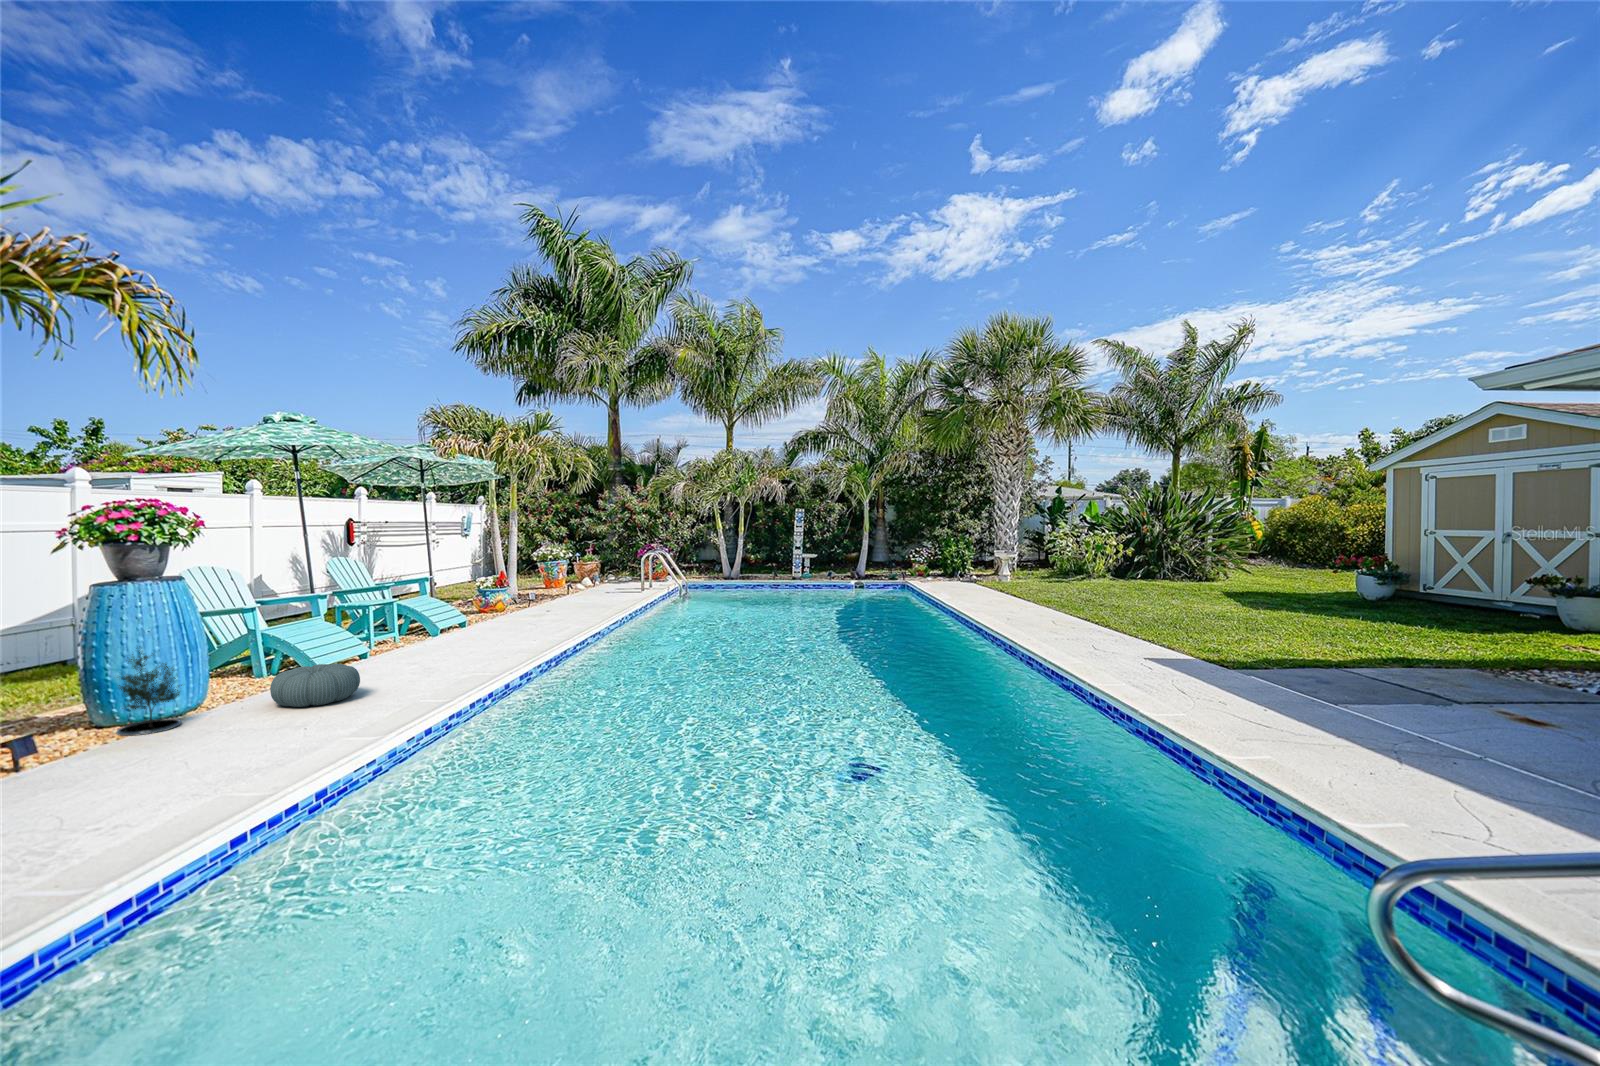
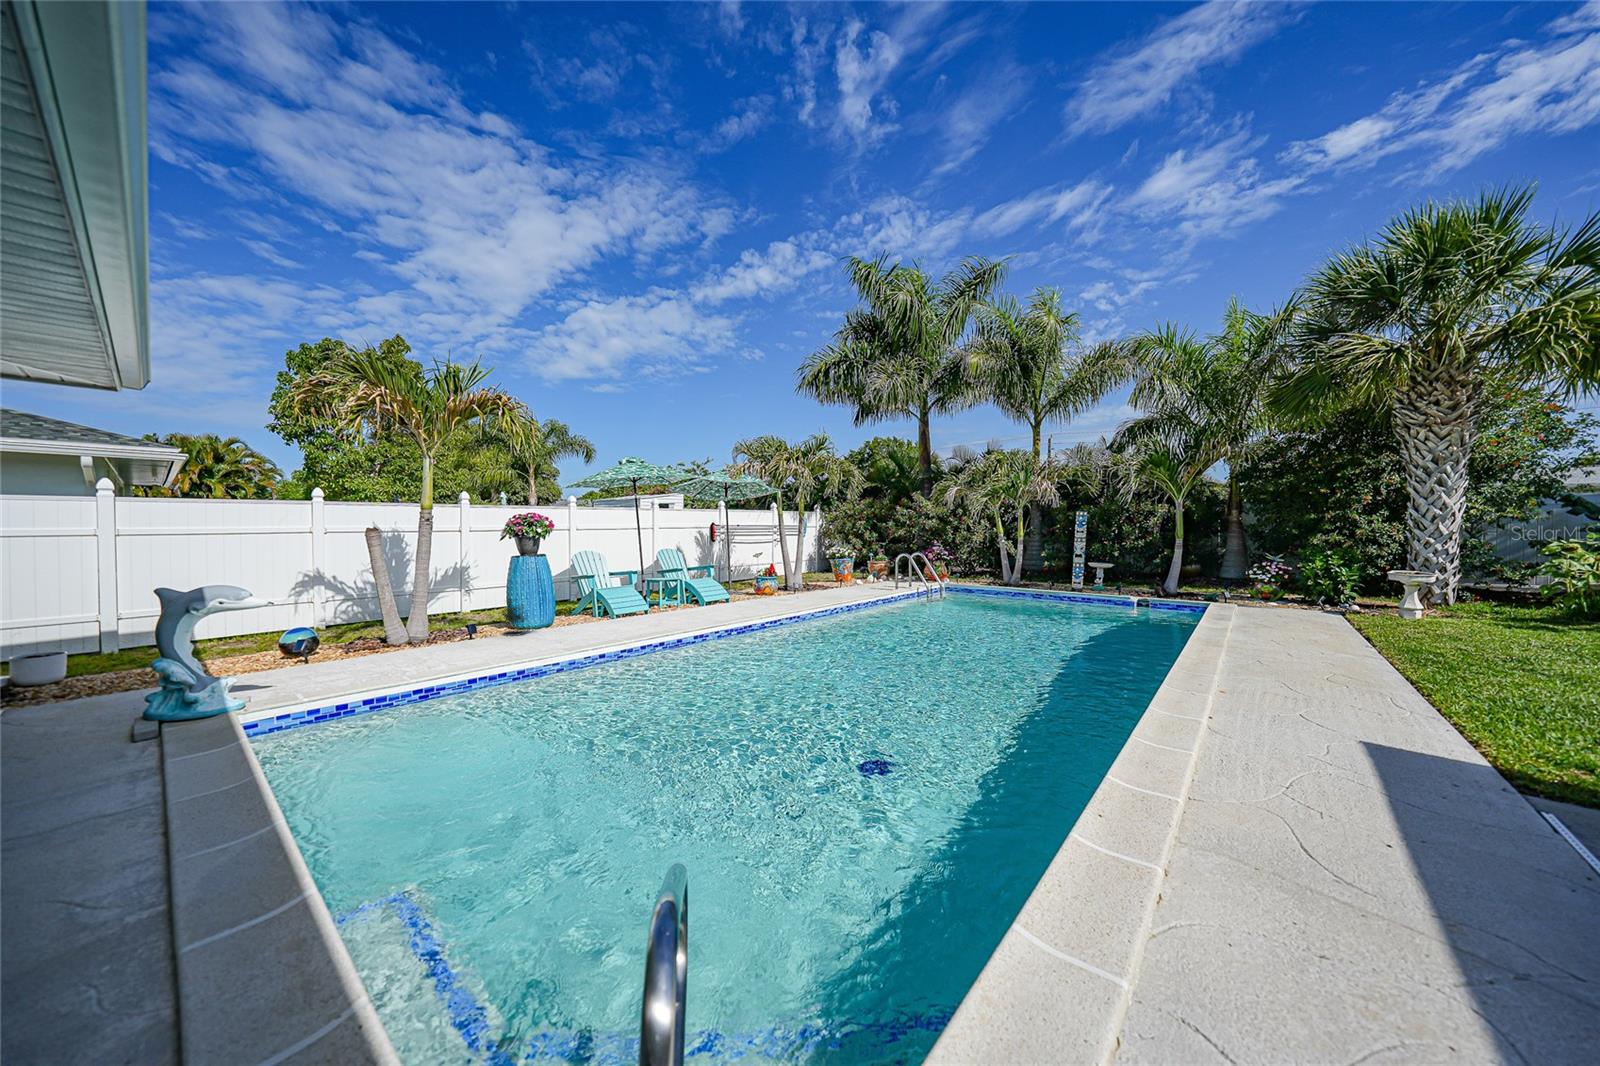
pouf: present [270,664,360,707] -> none [561,614,602,635]

